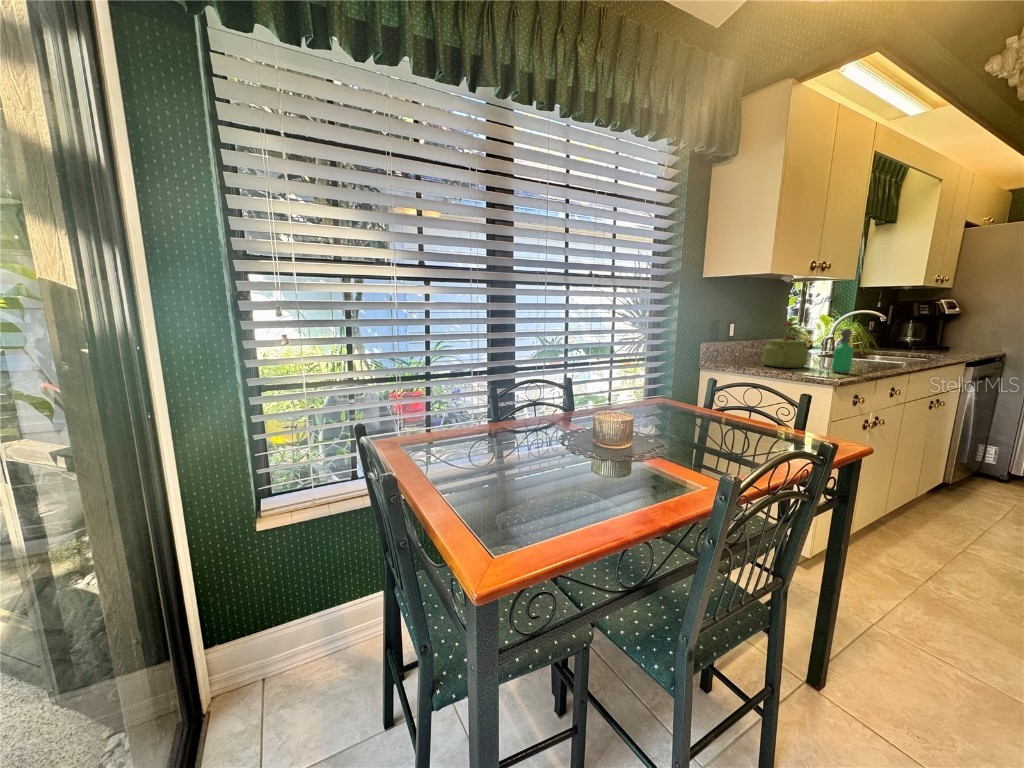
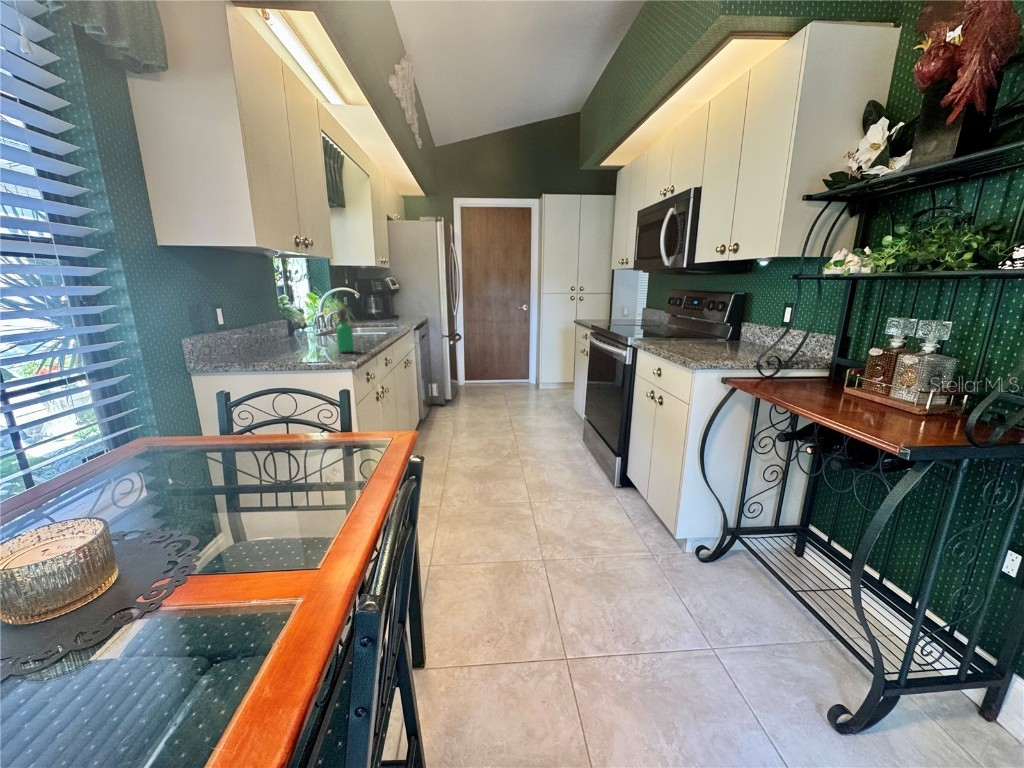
kettle: present [762,322,808,368] -> none [264,303,313,355]

